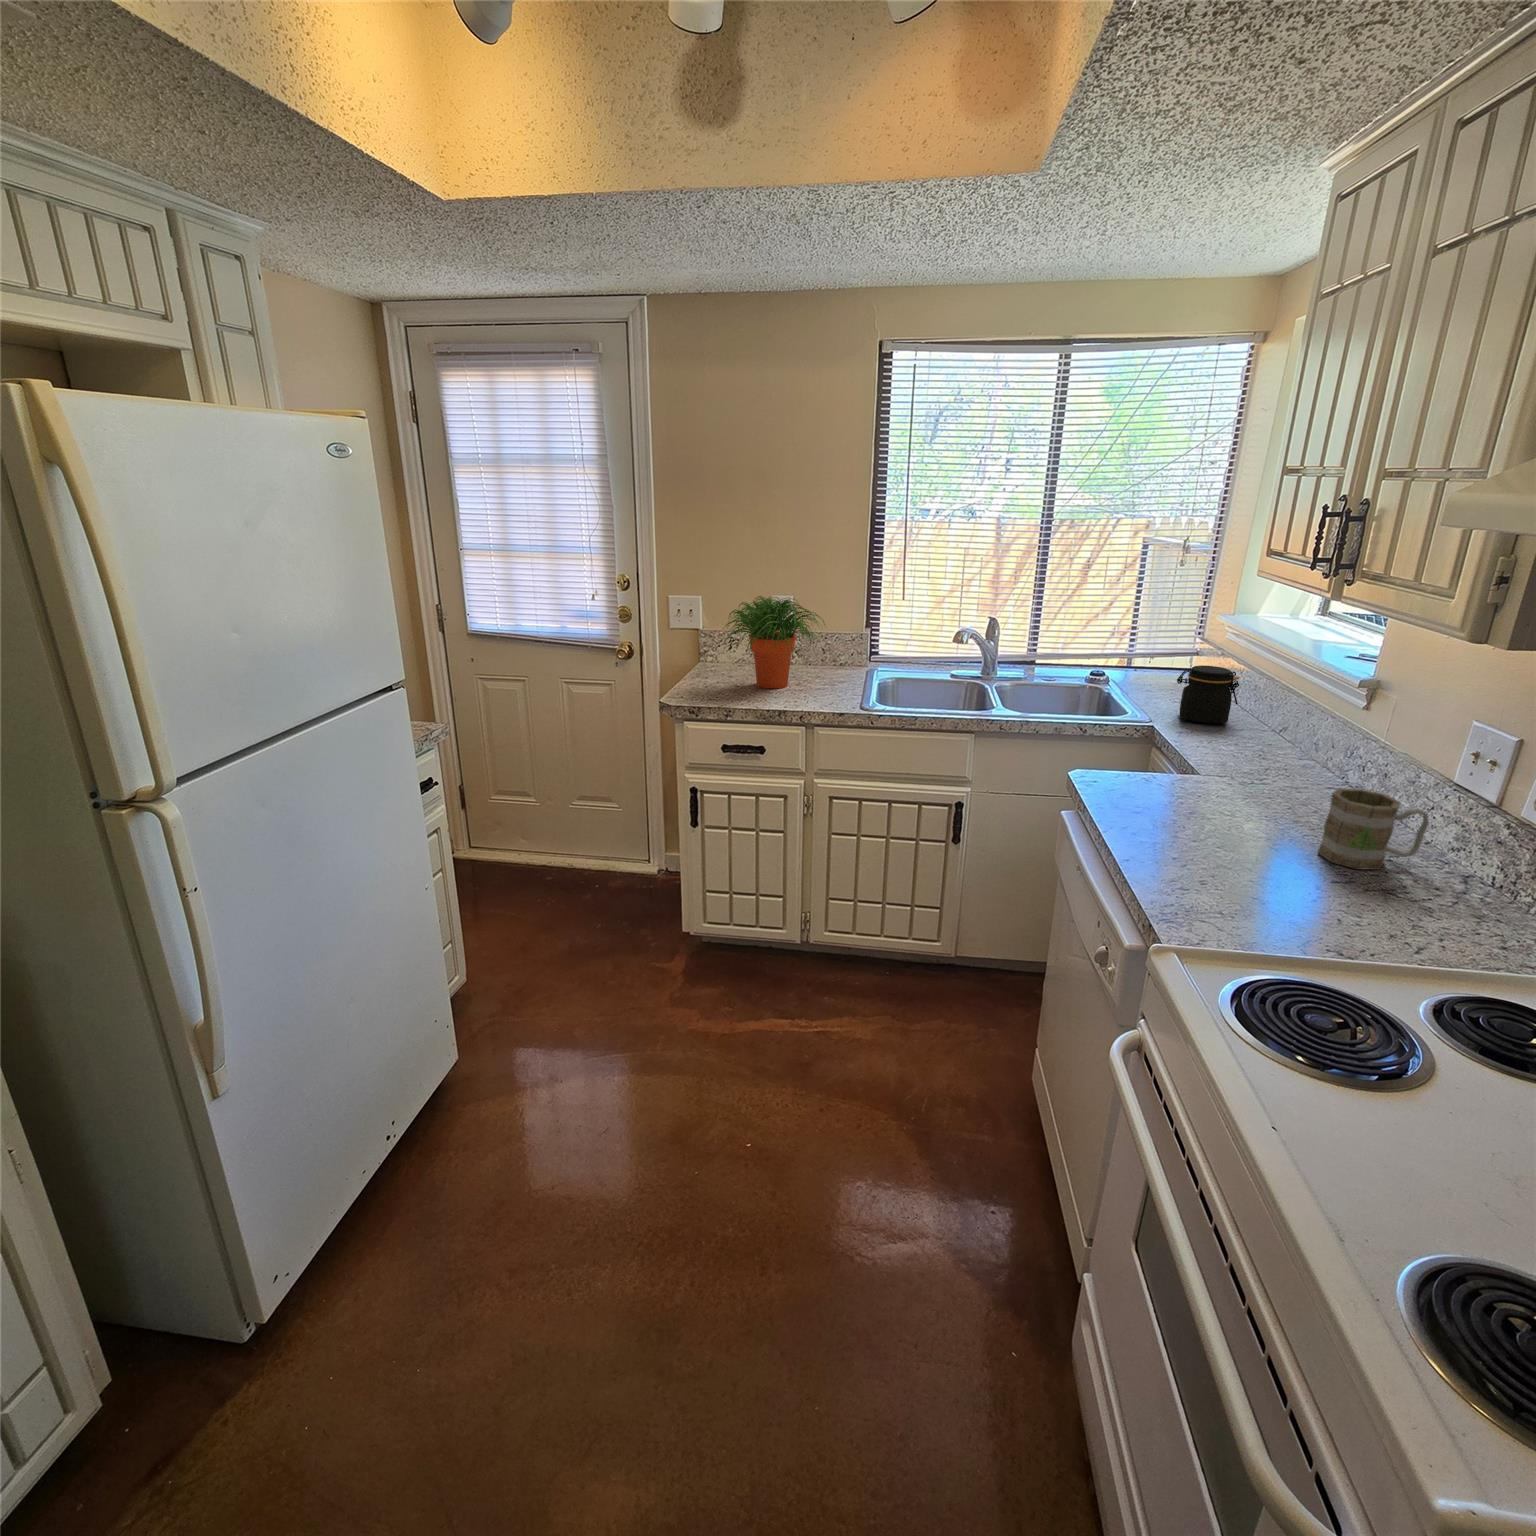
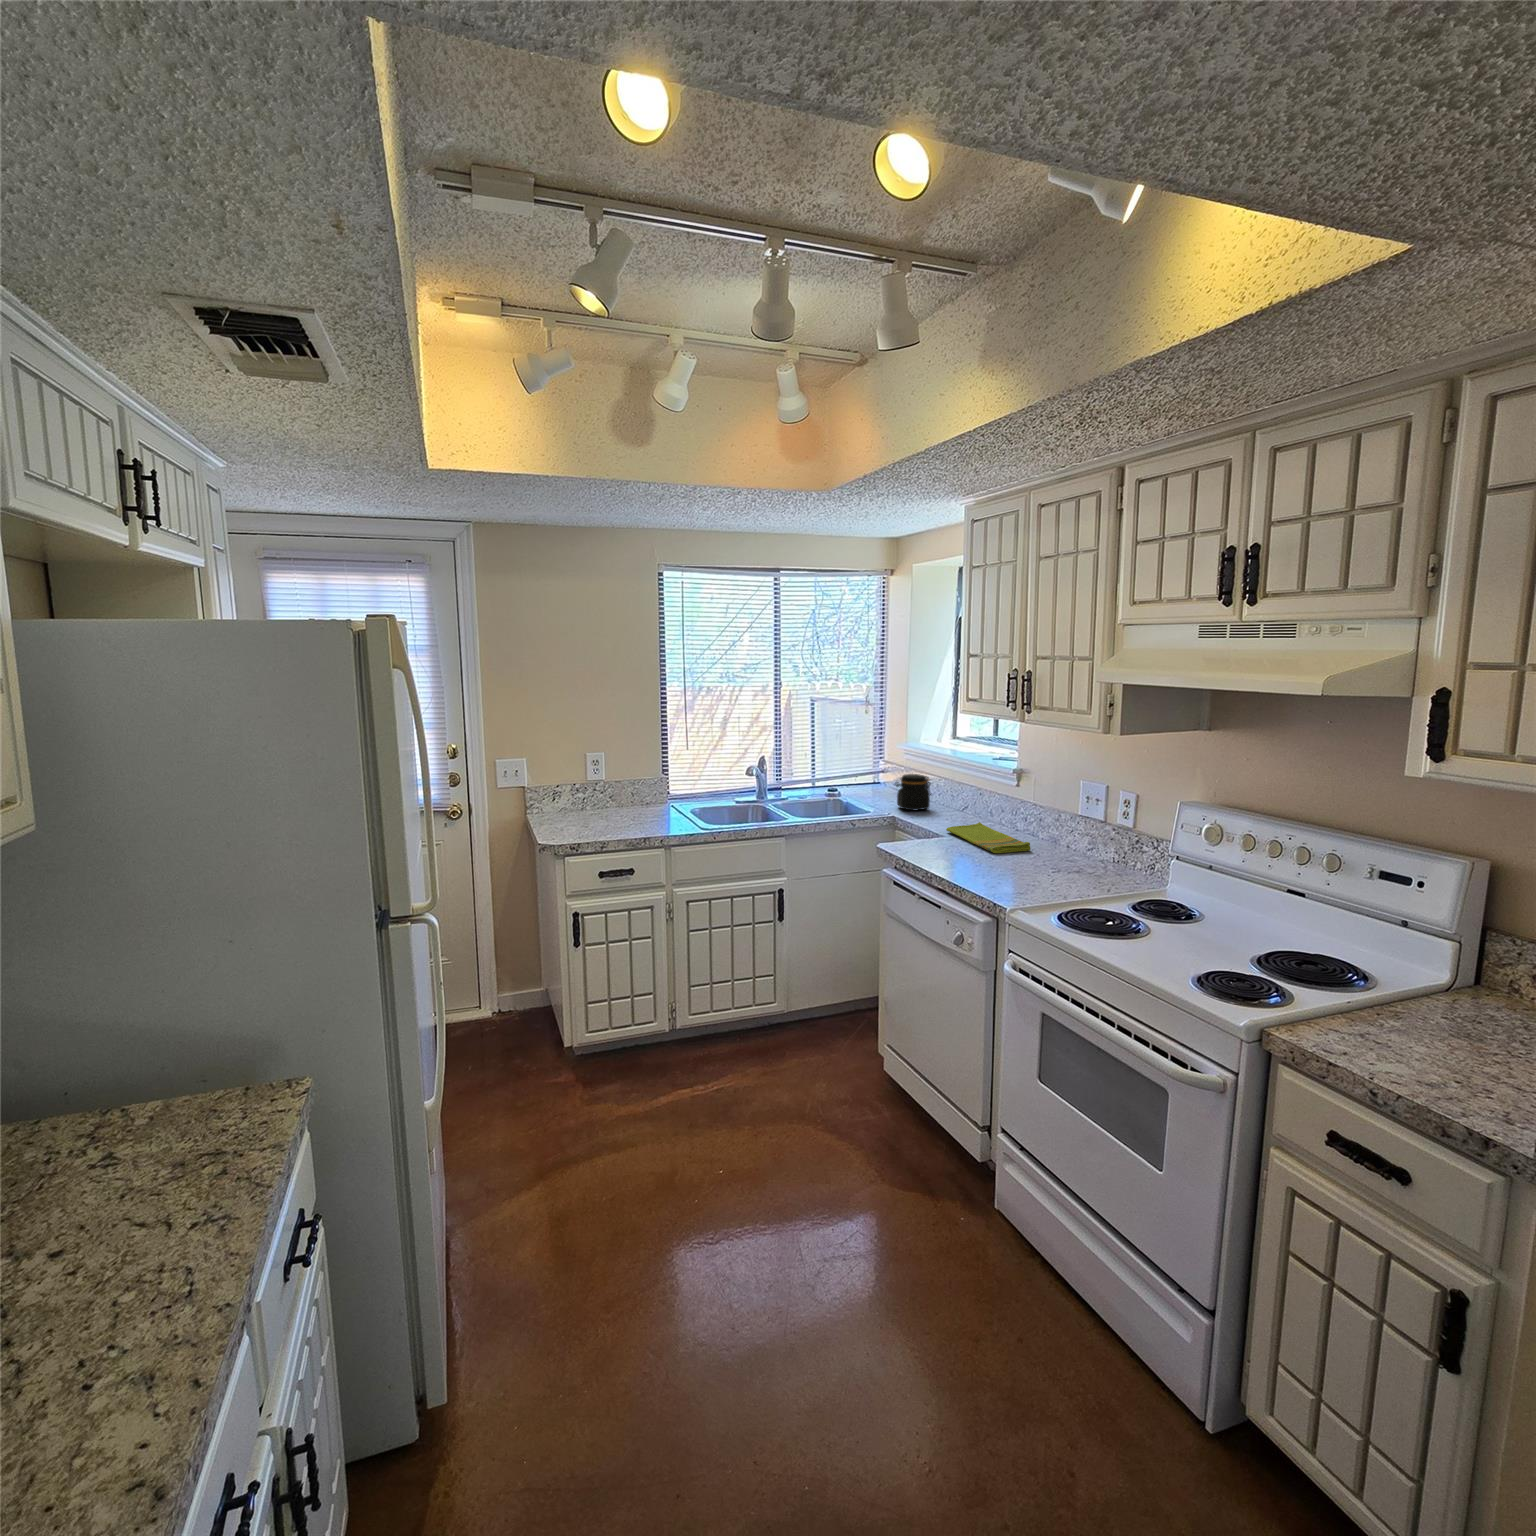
potted plant: present [725,596,826,688] -> none [568,753,652,826]
dish towel: none [1213,760,1334,827] -> present [946,822,1030,853]
mug: present [1318,788,1429,870] -> none [1035,823,1083,866]

